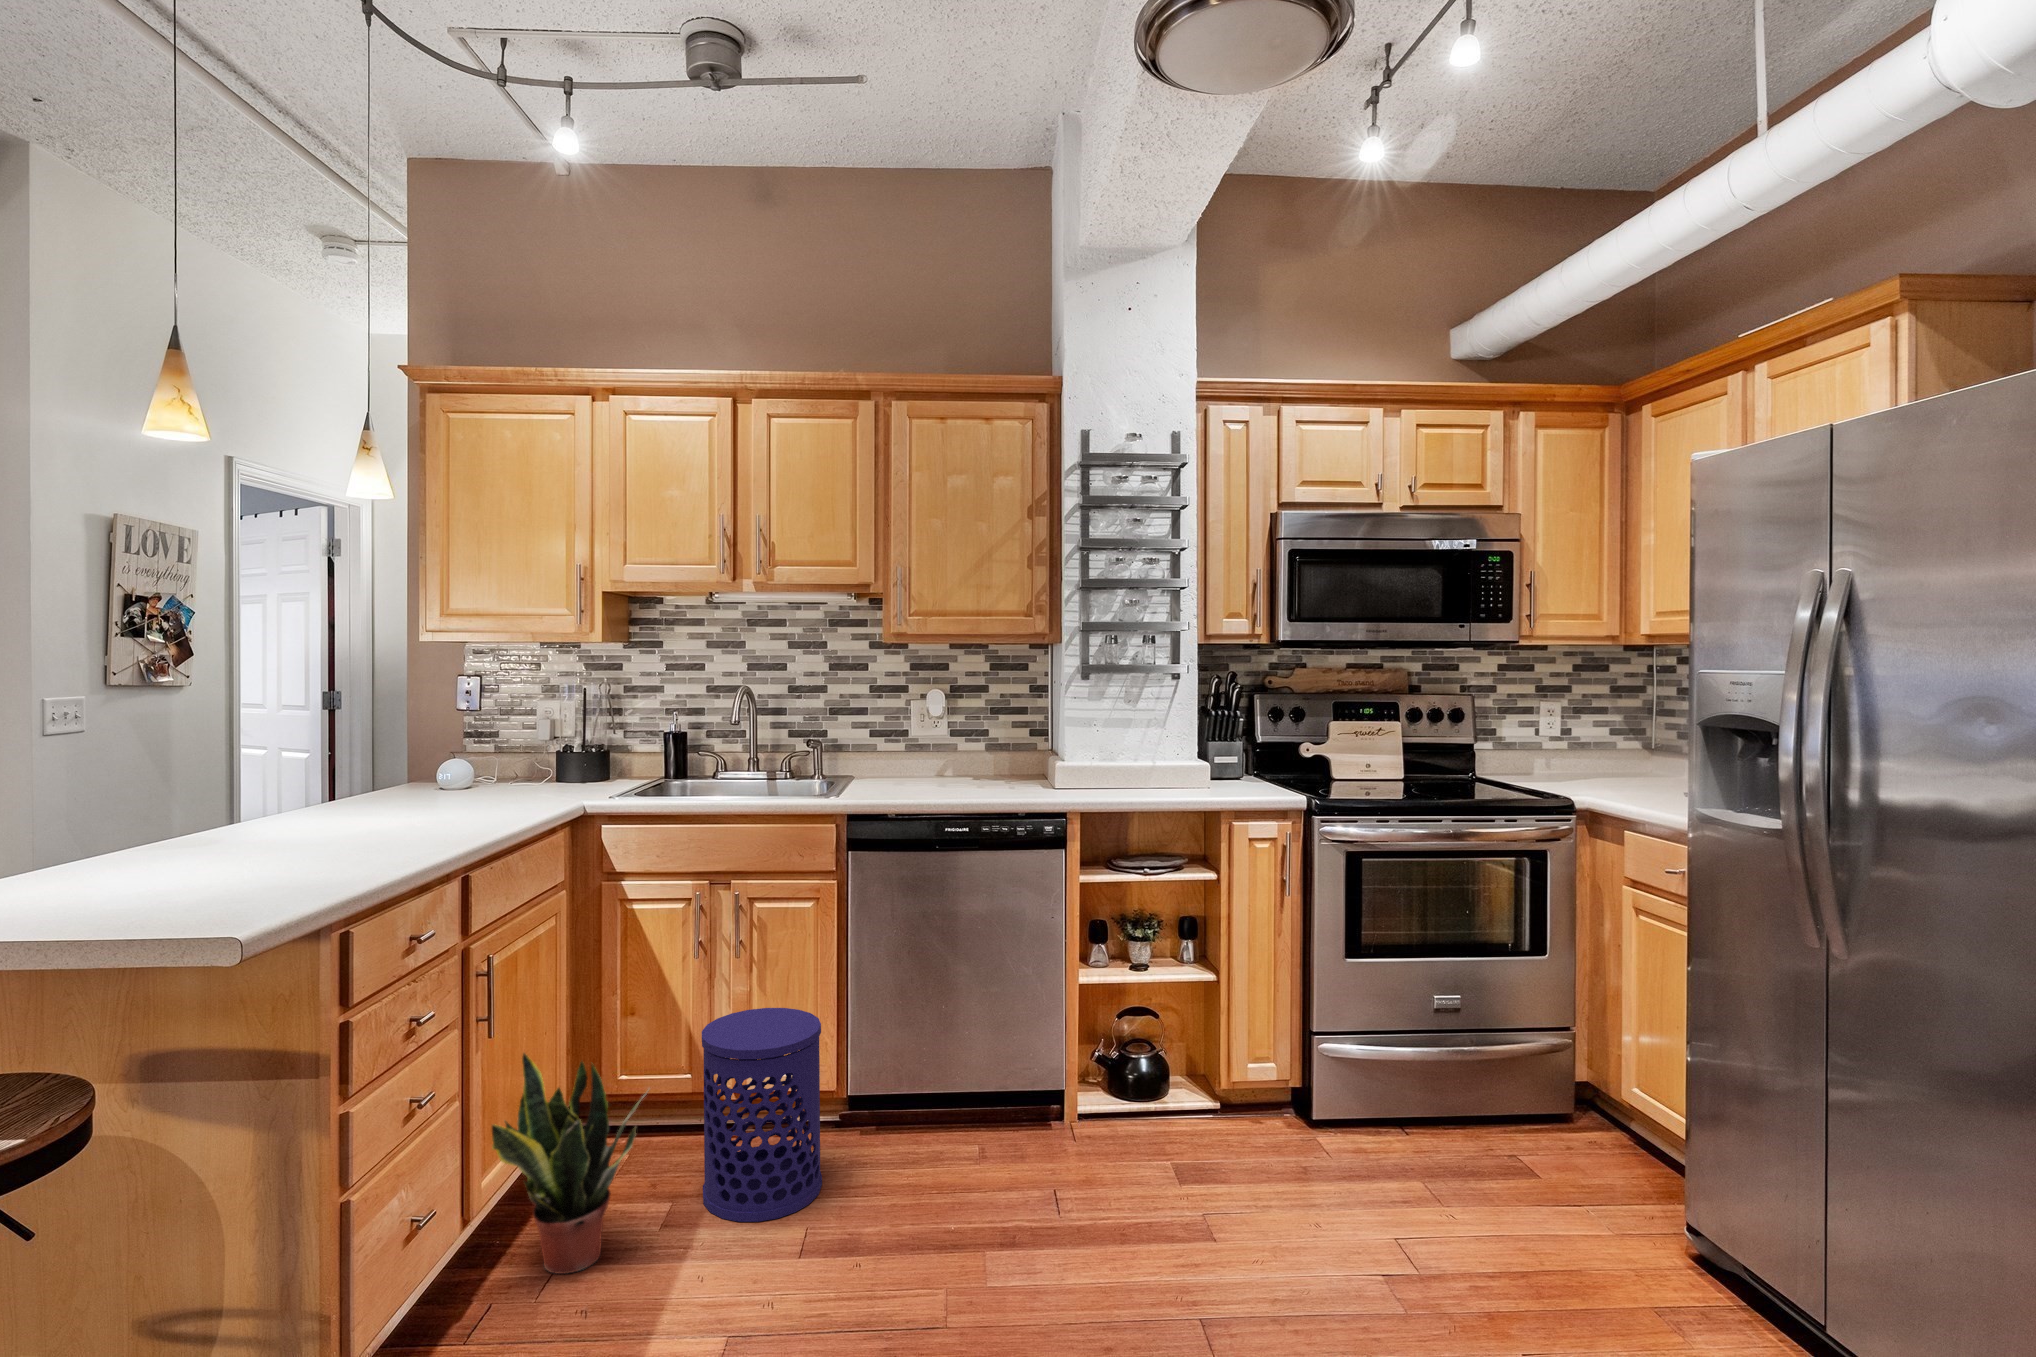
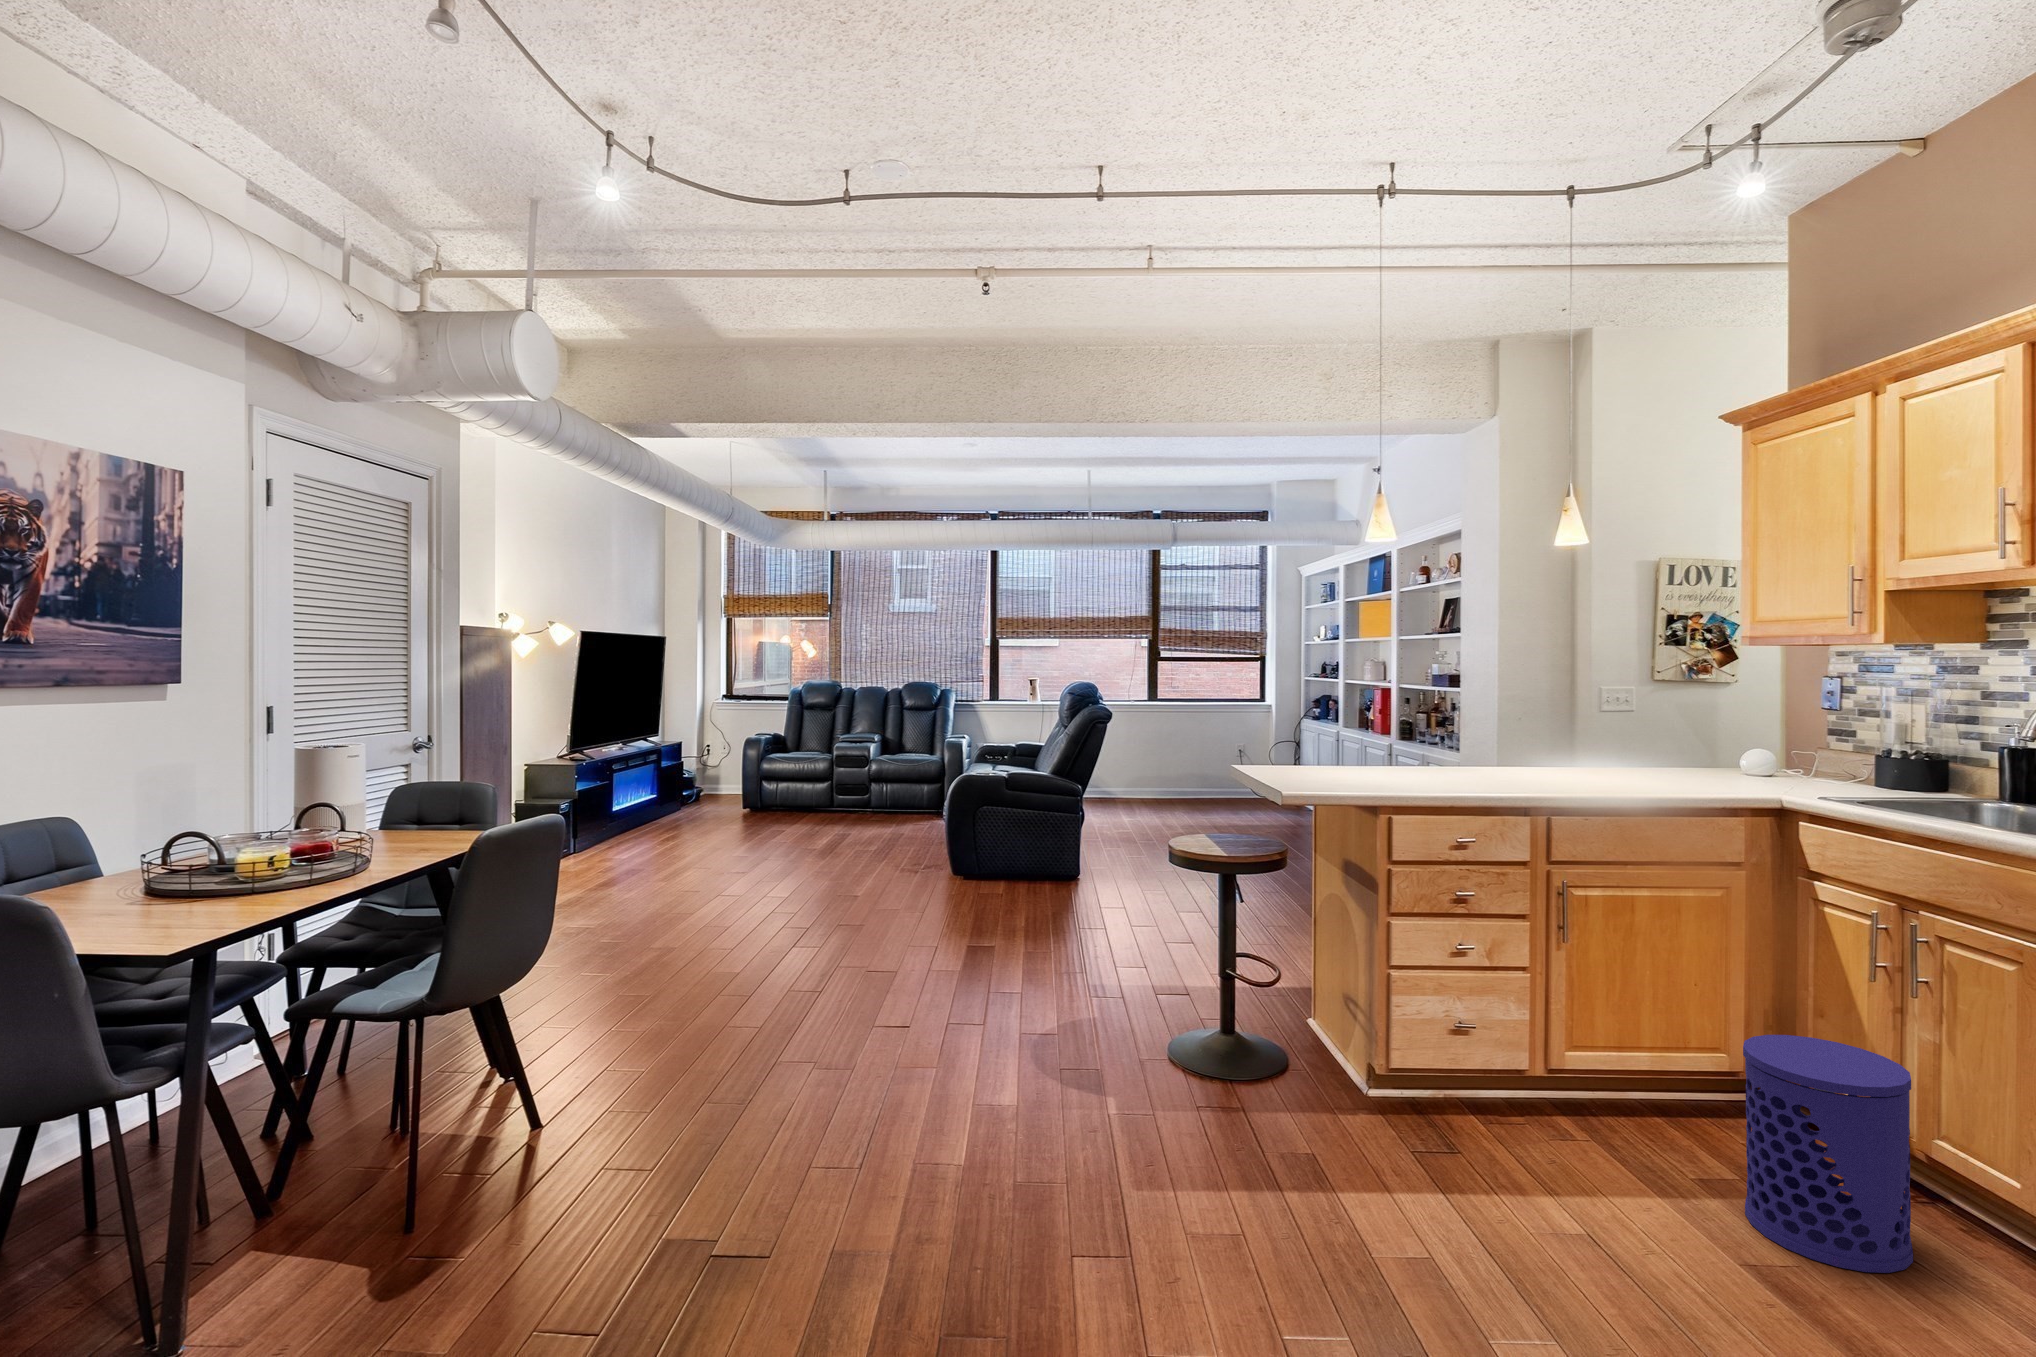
potted plant: present [492,1053,647,1274] -> none [1523,971,1679,1161]

